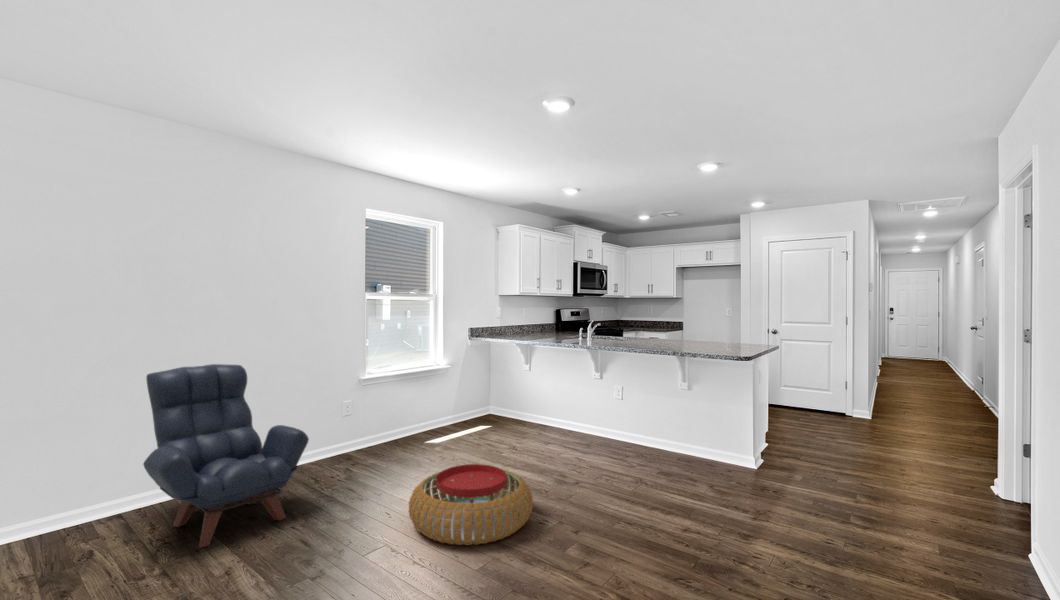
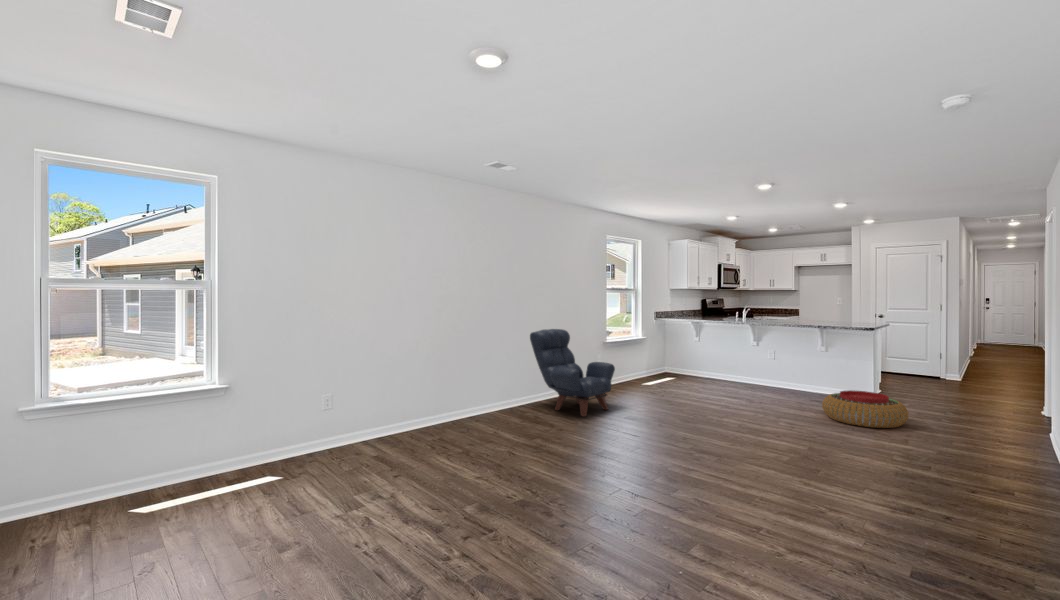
pouf: present [409,464,533,545] -> present [822,390,909,428]

